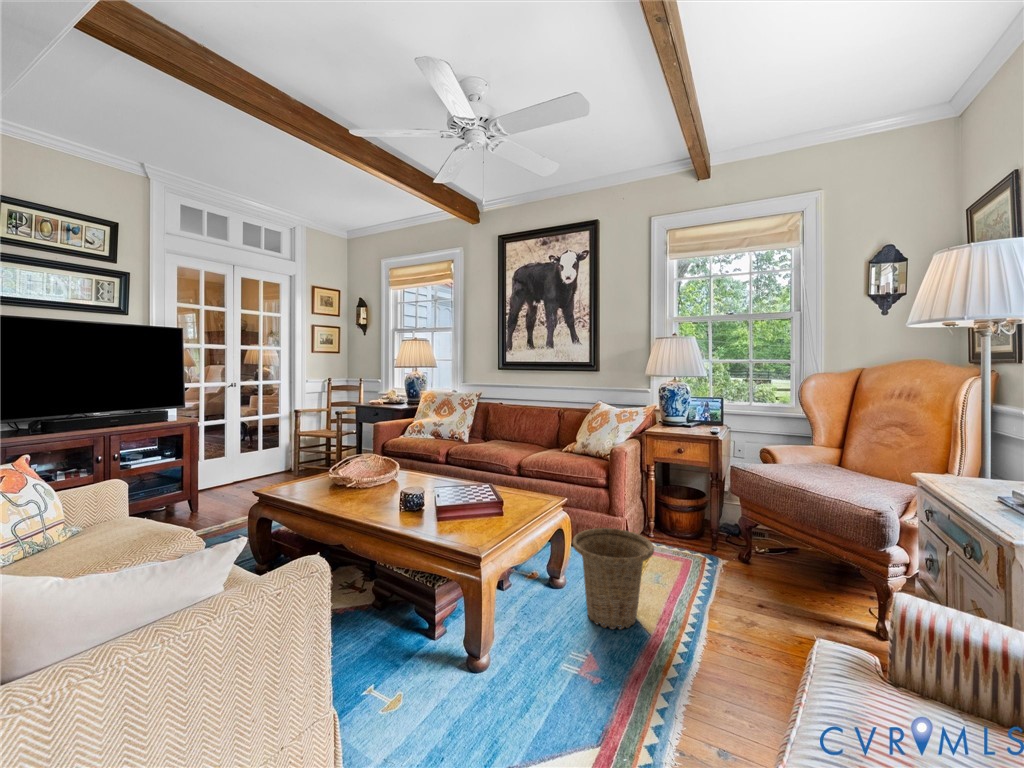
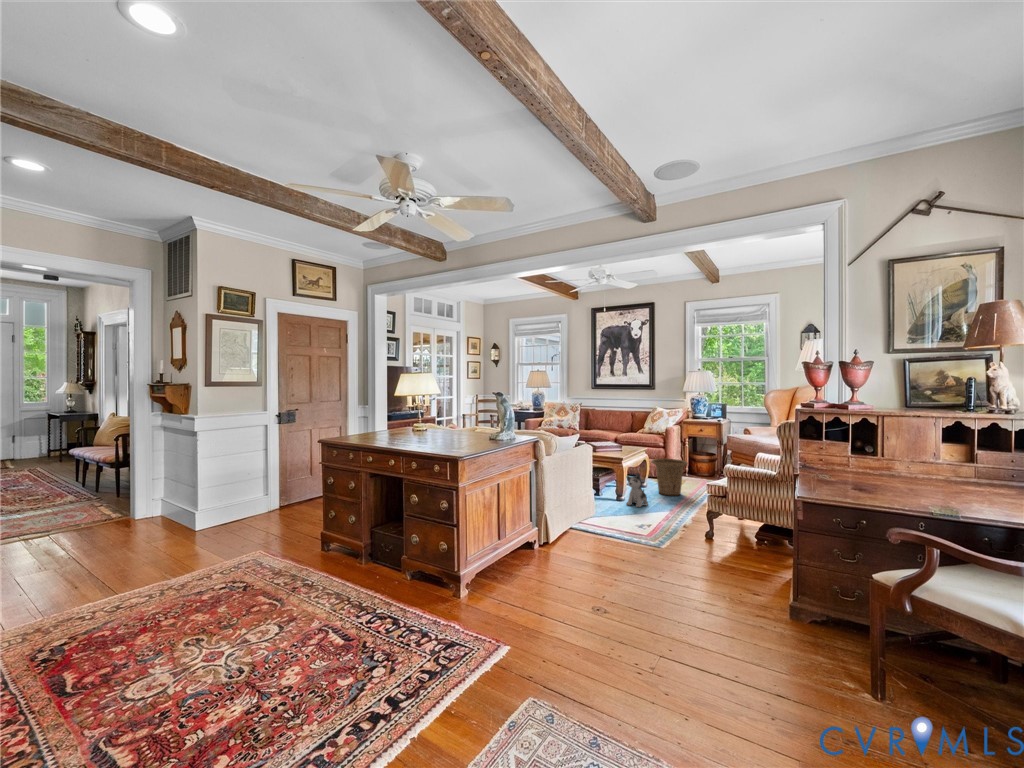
plush toy: none [486,609,548,716] -> present [626,473,648,507]

